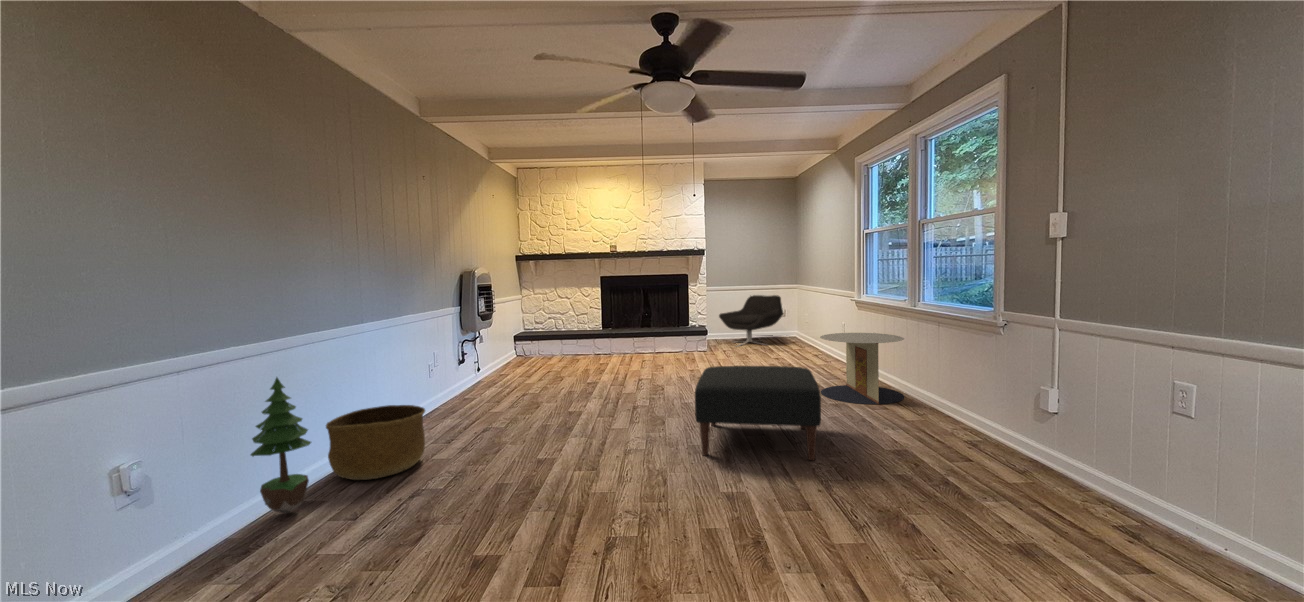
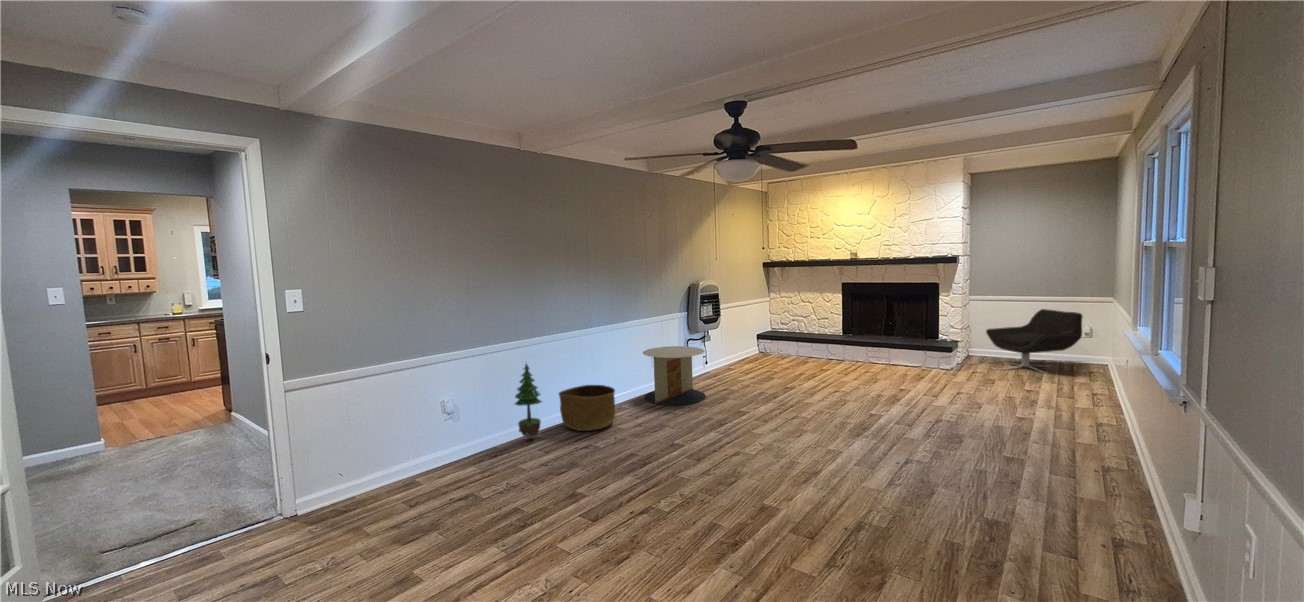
side table: present [820,333,904,404] -> present [643,346,706,405]
ottoman: present [695,366,821,460] -> none [781,396,932,505]

